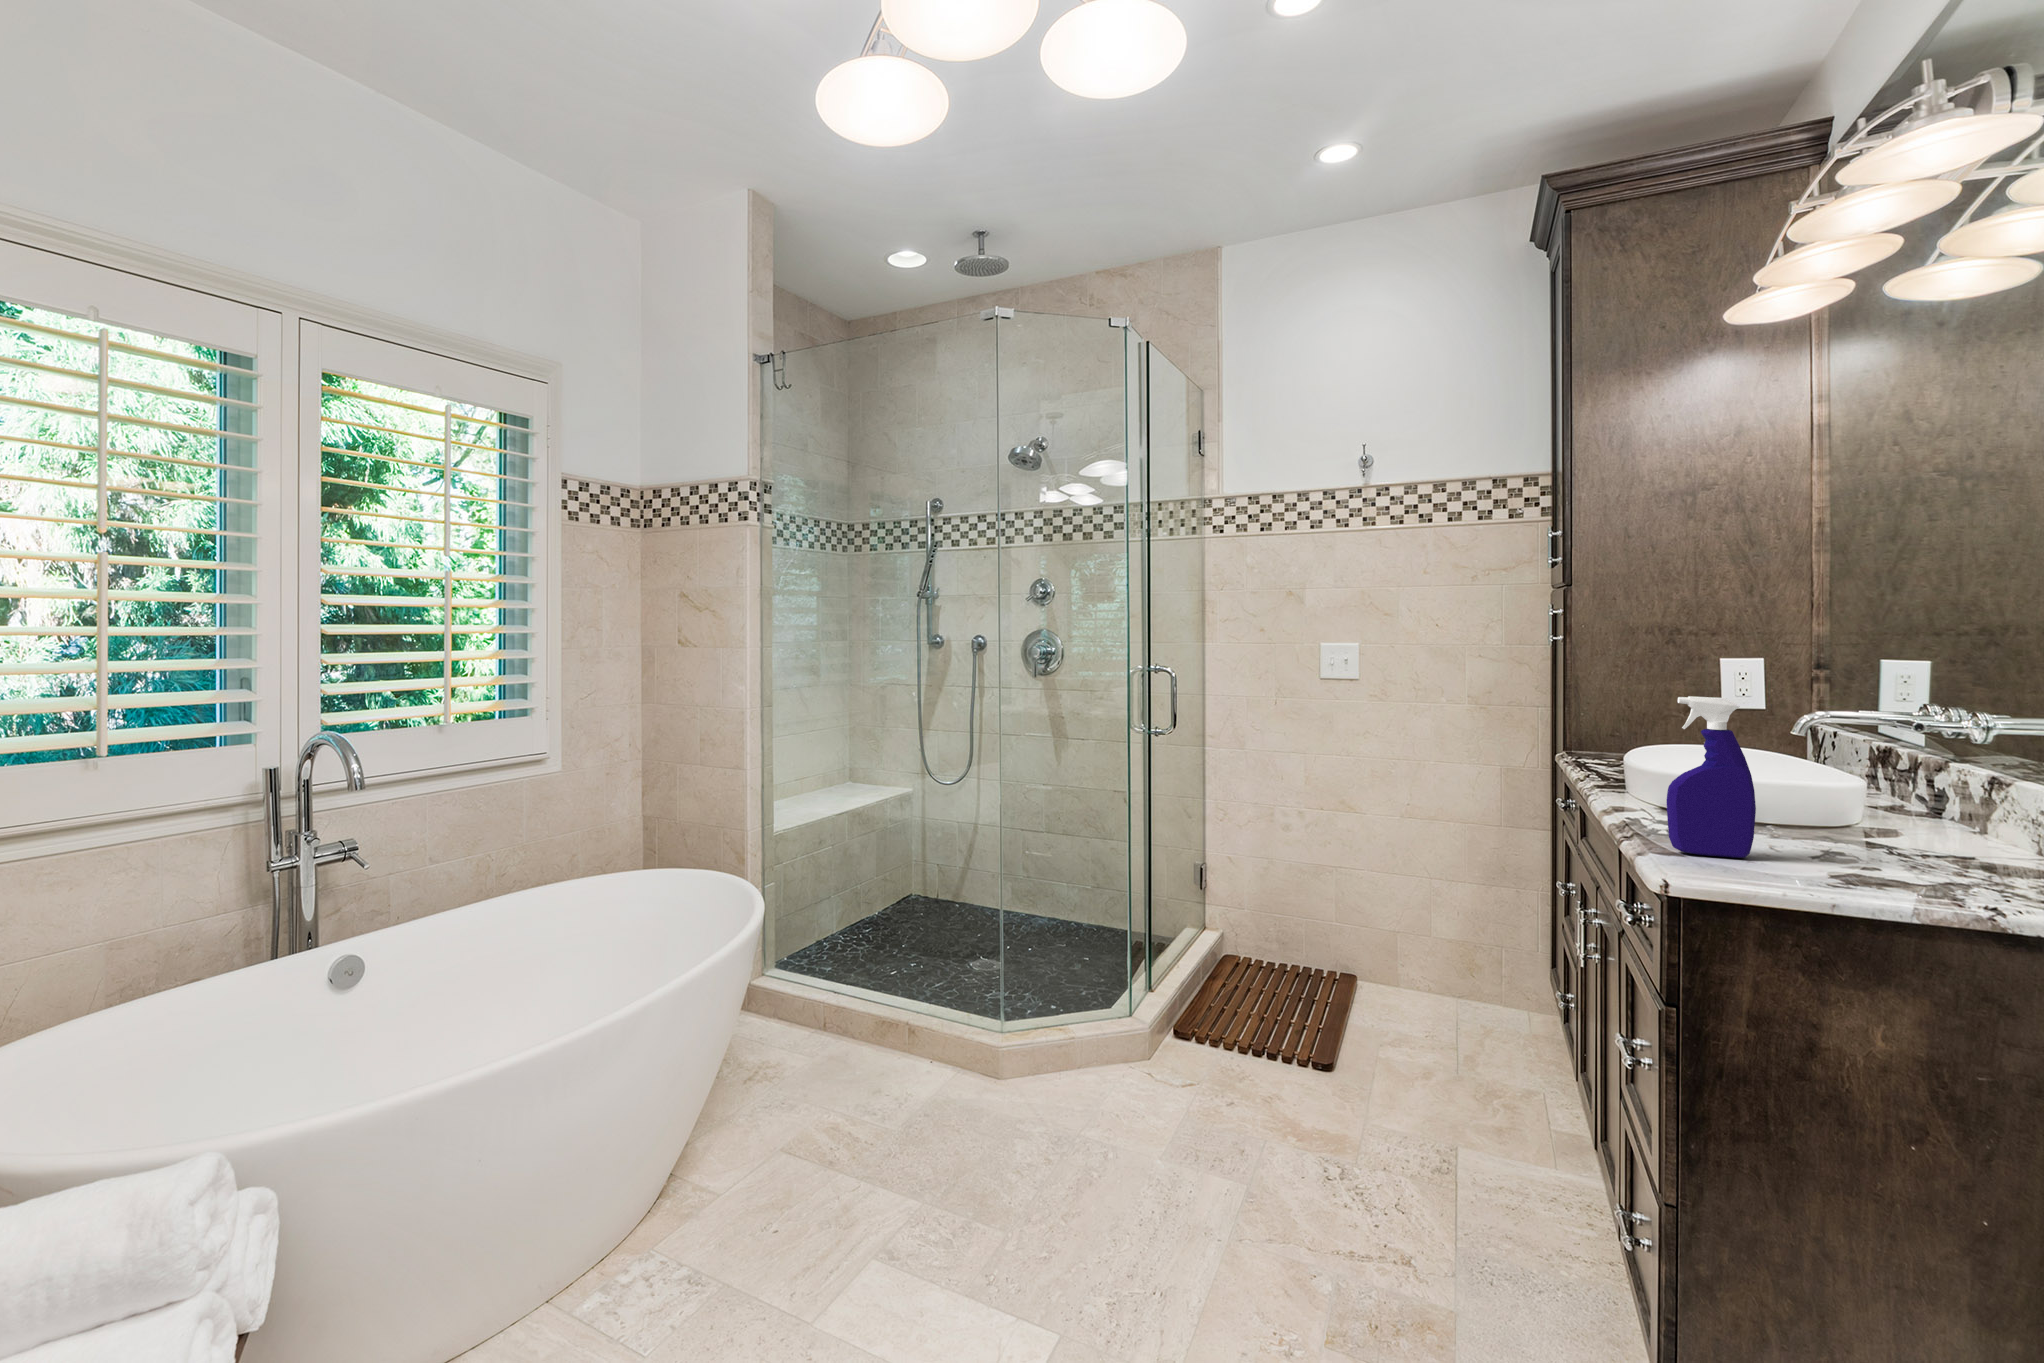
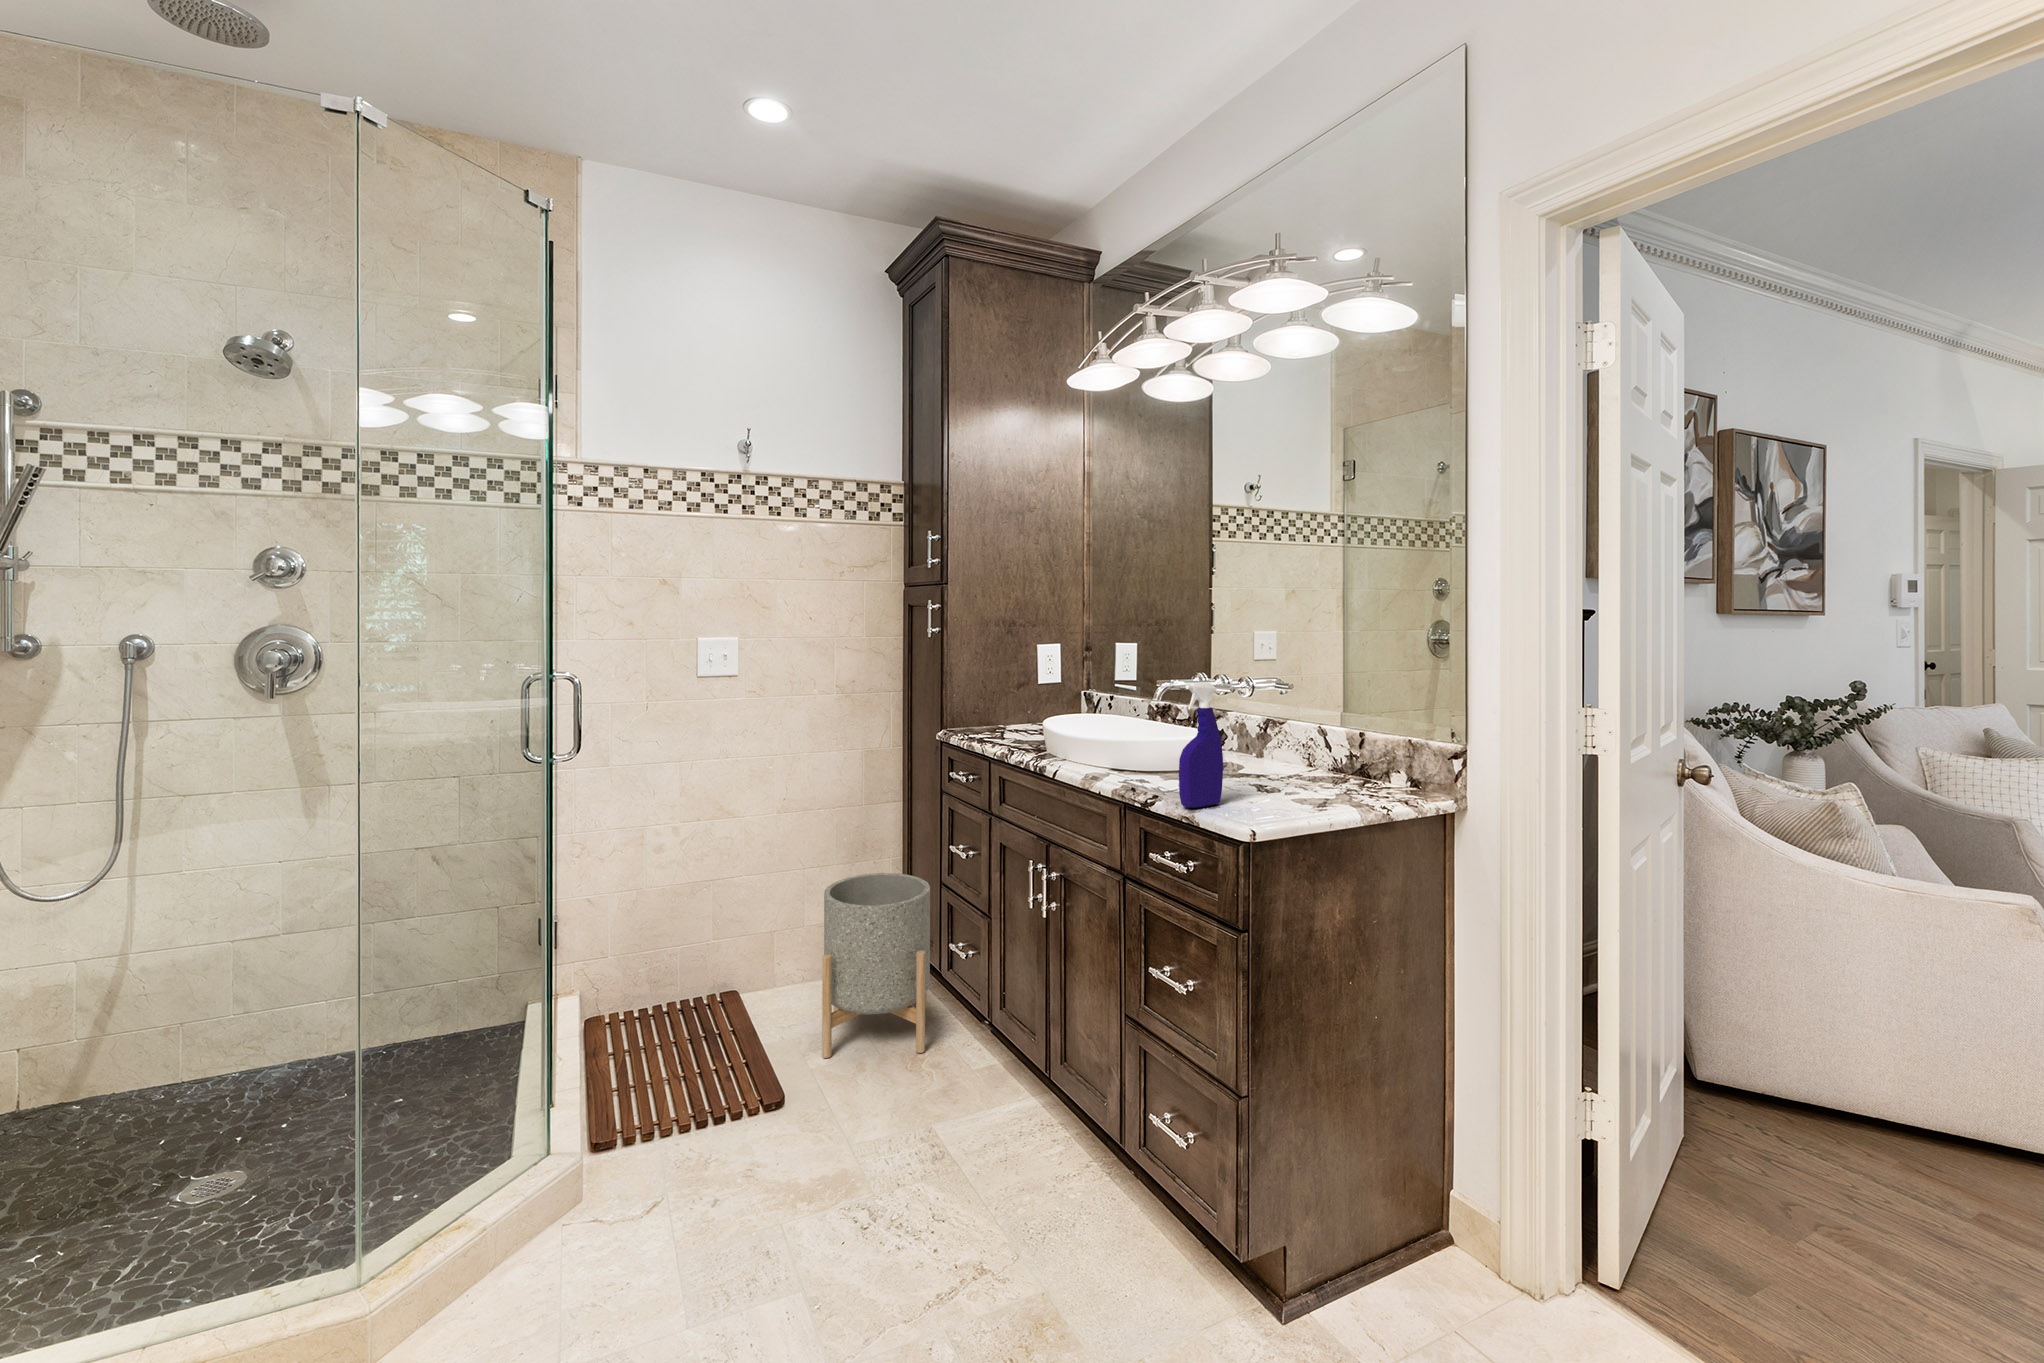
planter: none [1394,893,1543,1097] -> present [822,873,930,1058]

